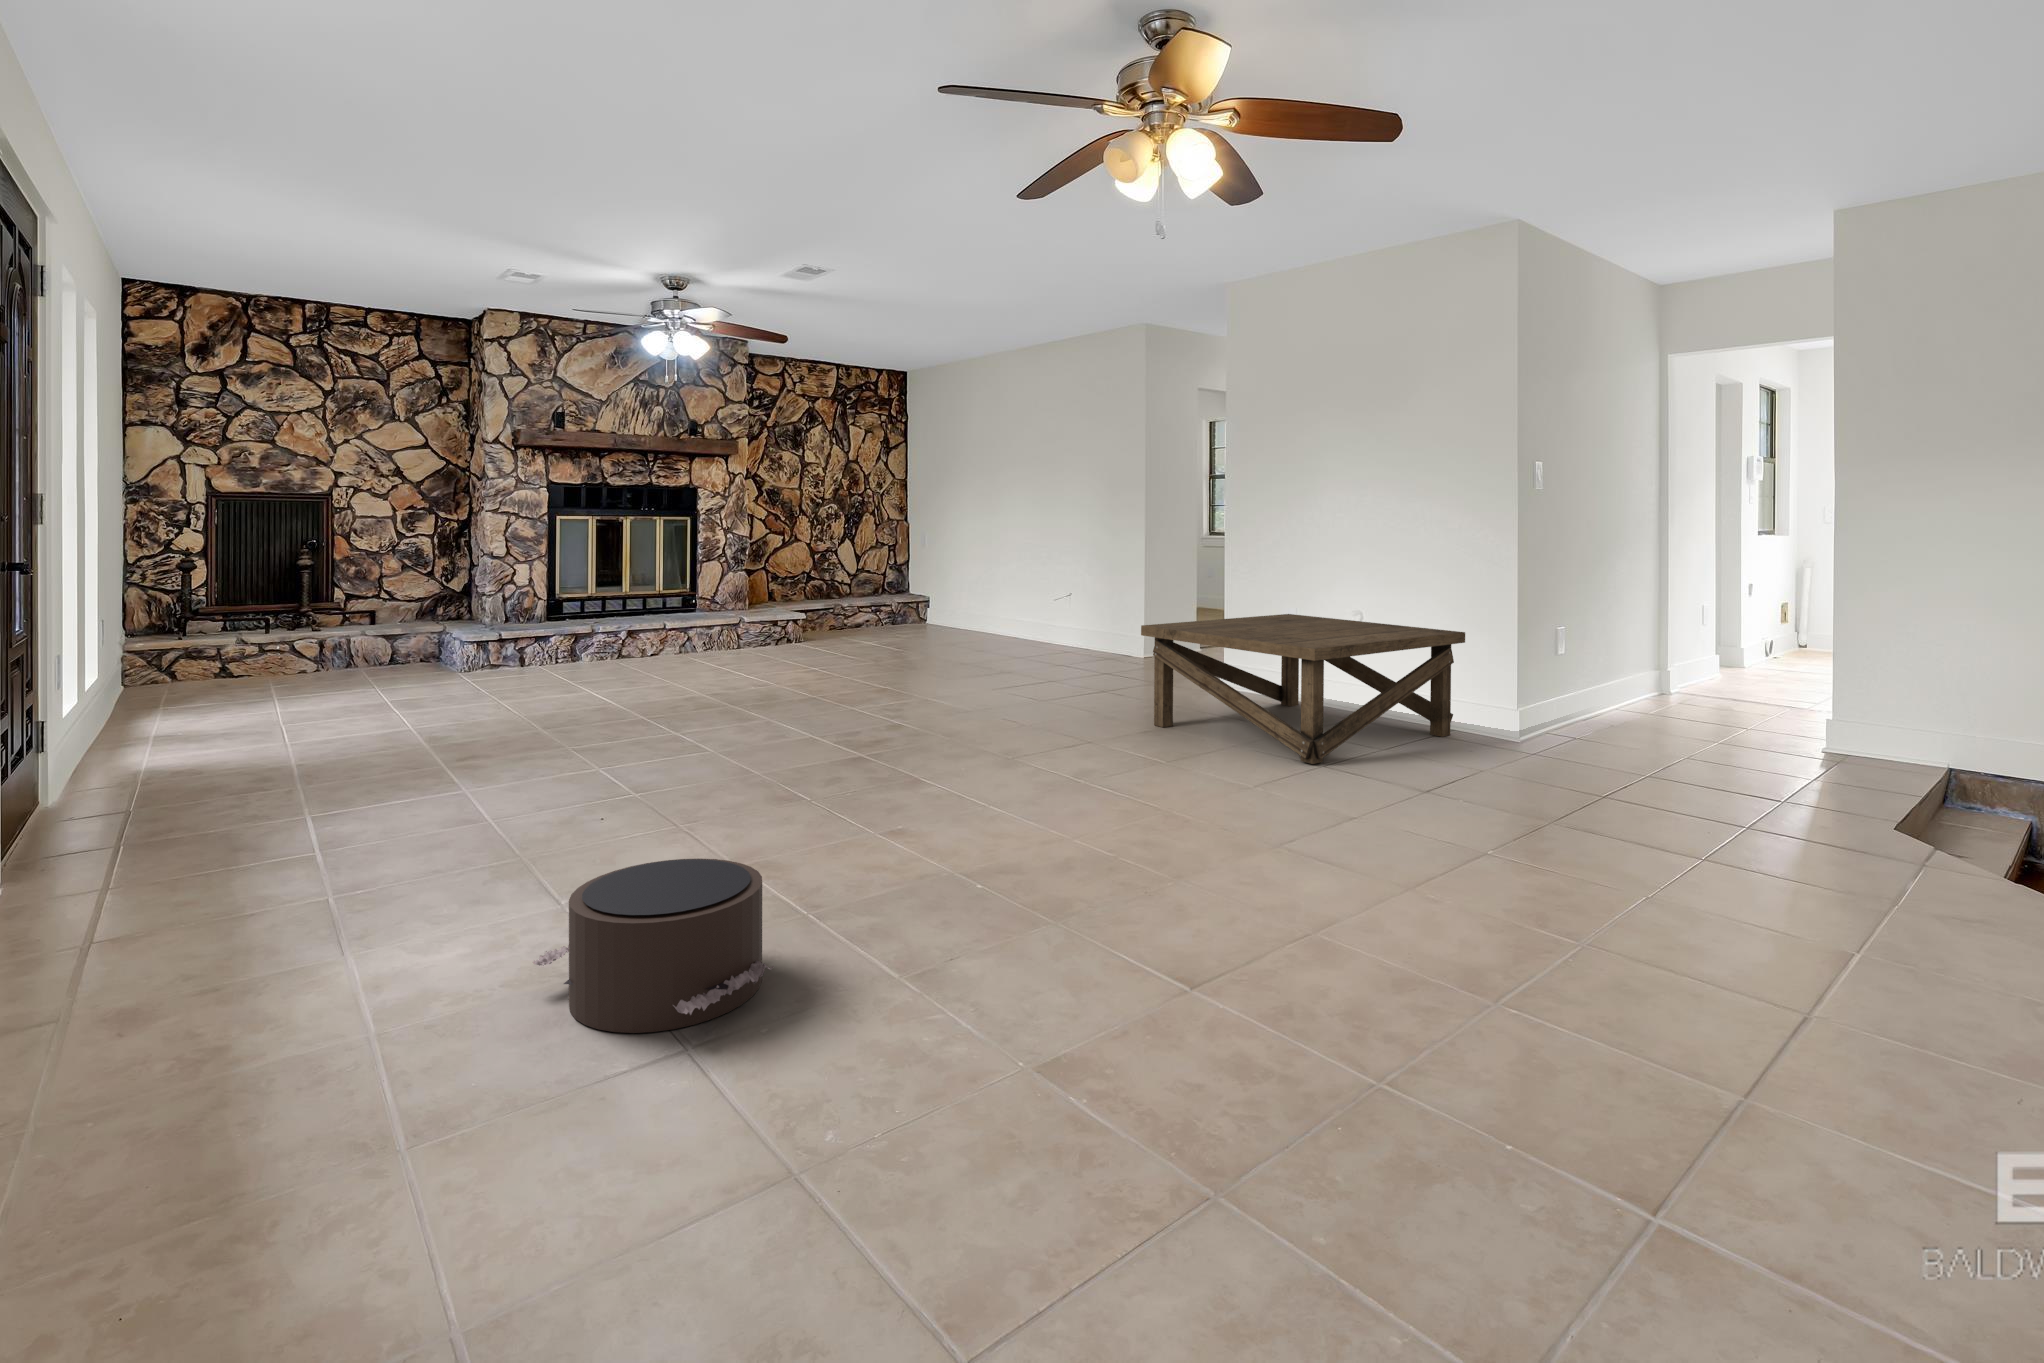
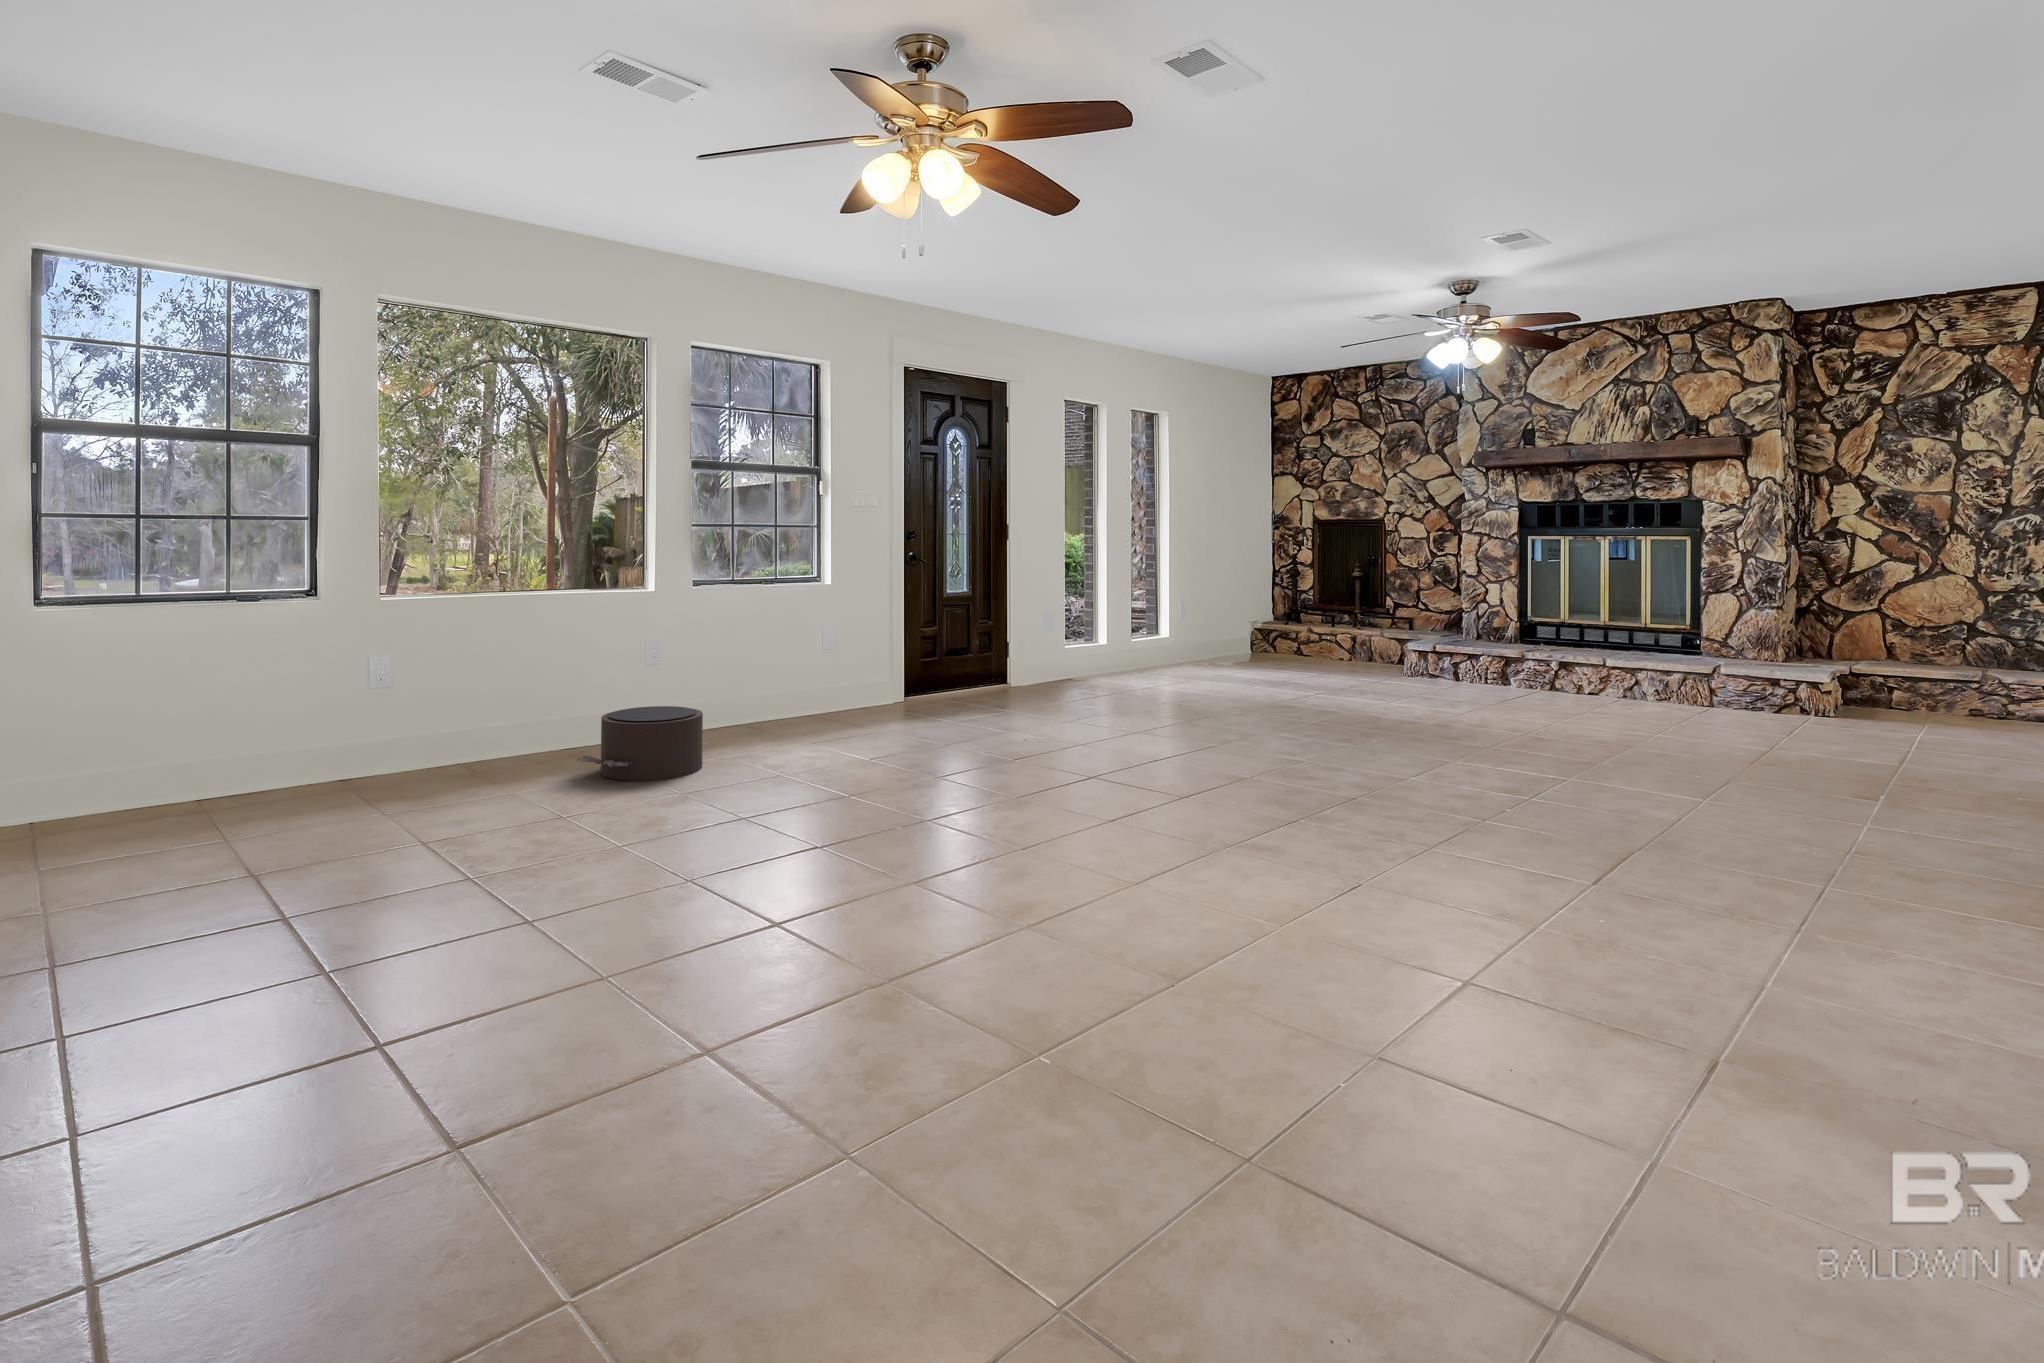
coffee table: present [1141,614,1465,764] -> none [1274,694,2037,1185]

